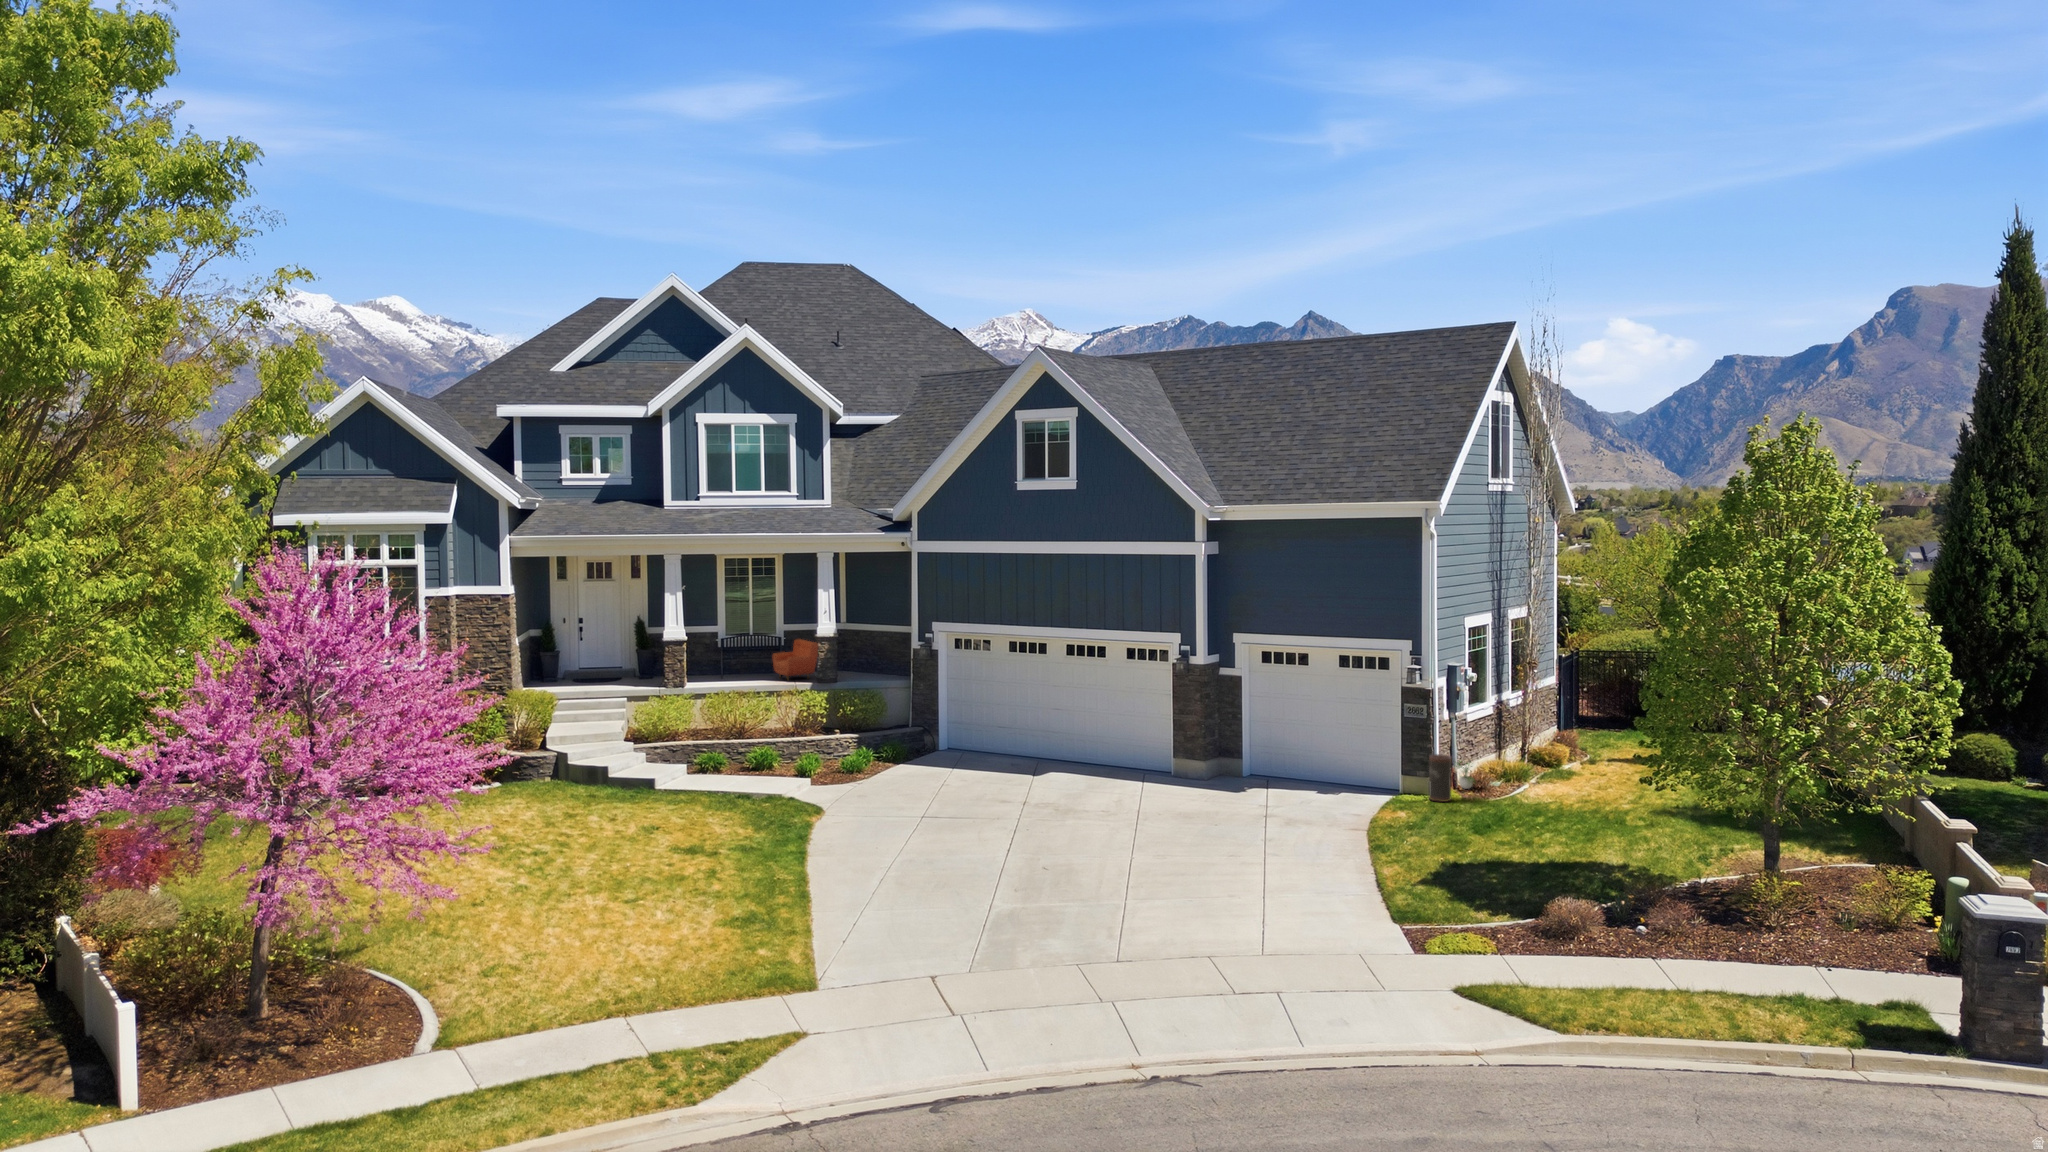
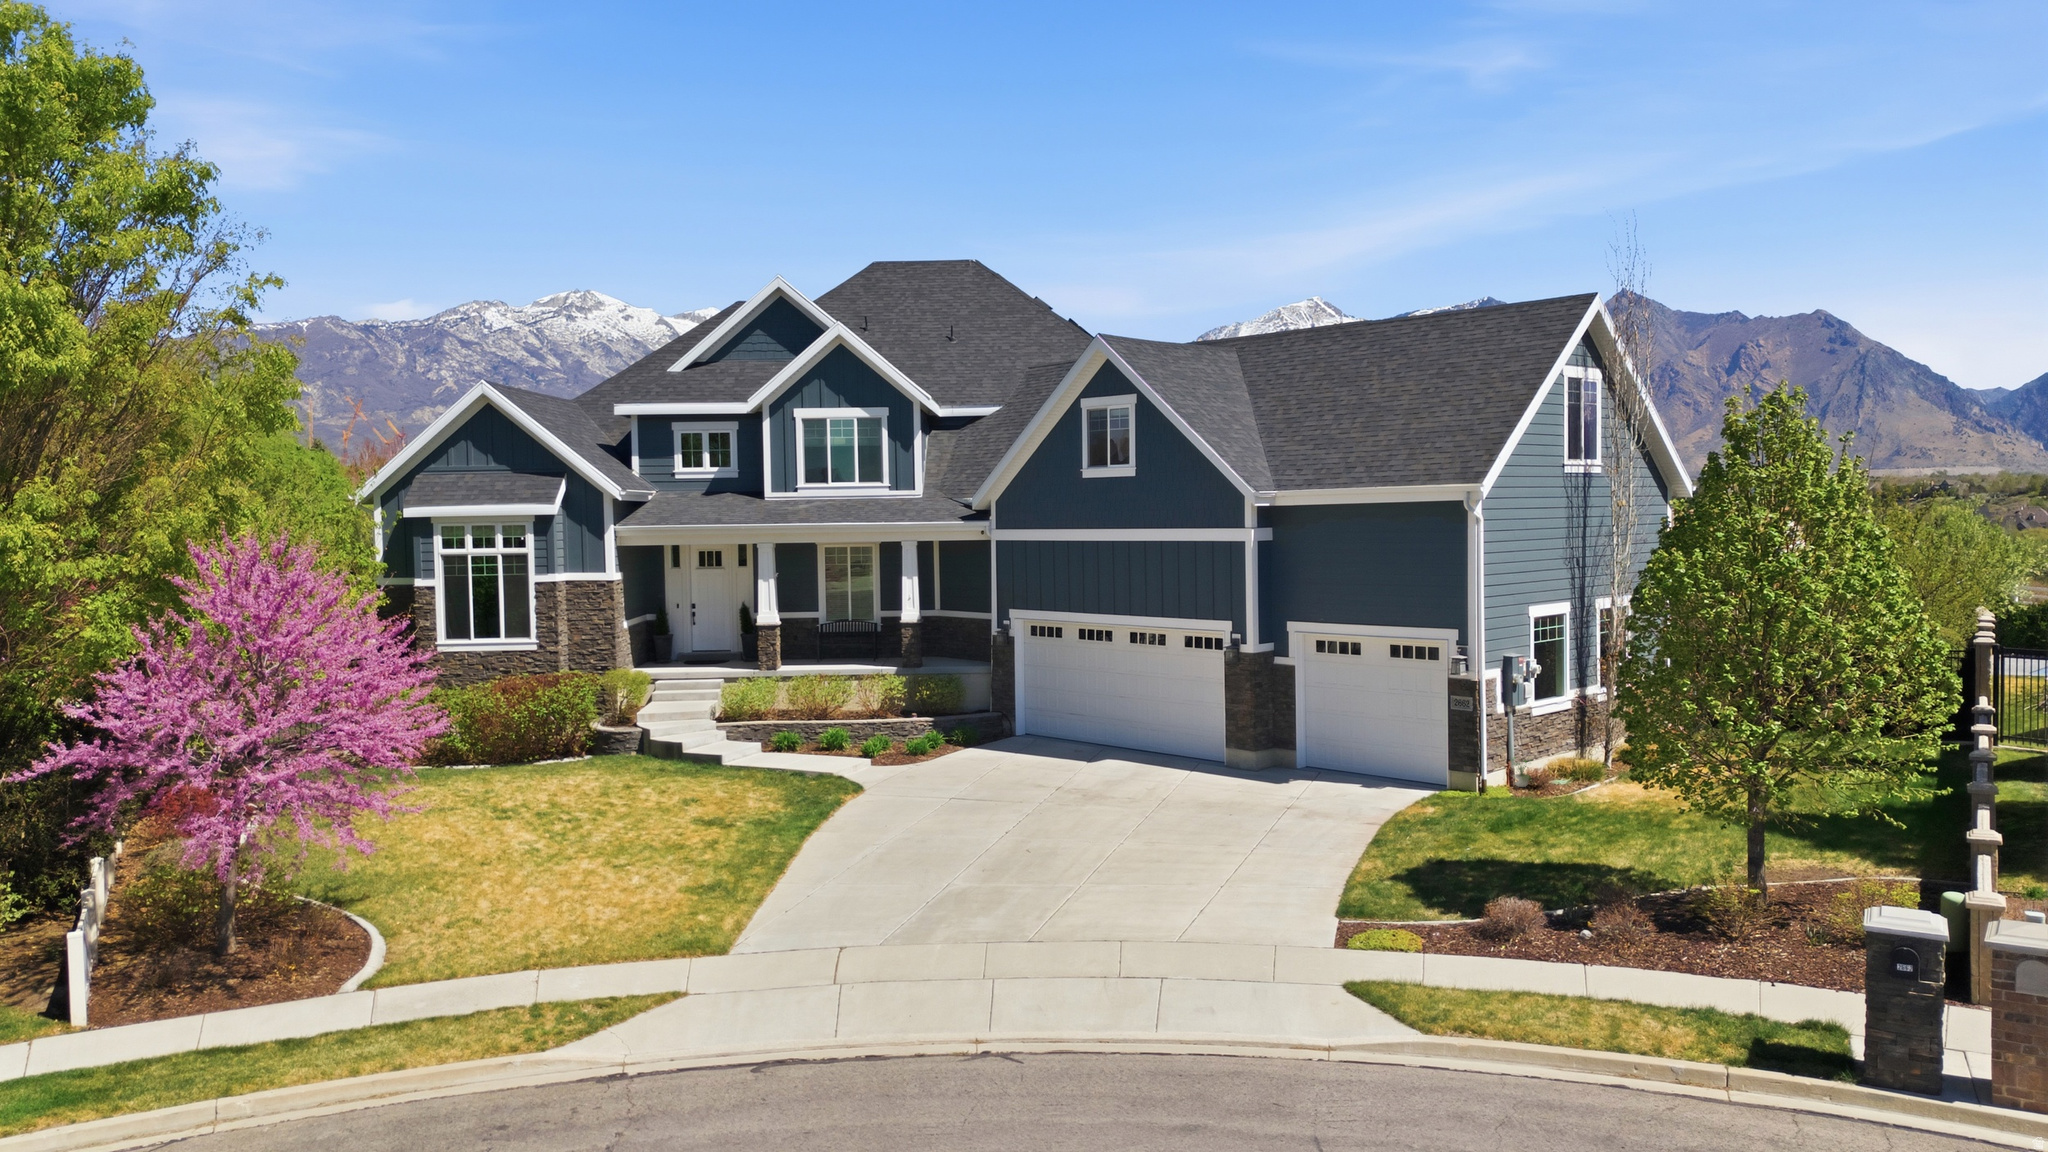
armchair: present [773,639,818,679] -> none [862,626,903,666]
trash can: present [1429,754,1452,802] -> none [1471,750,1495,800]

